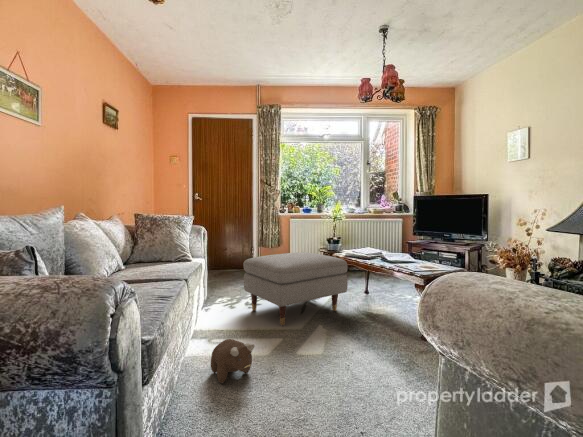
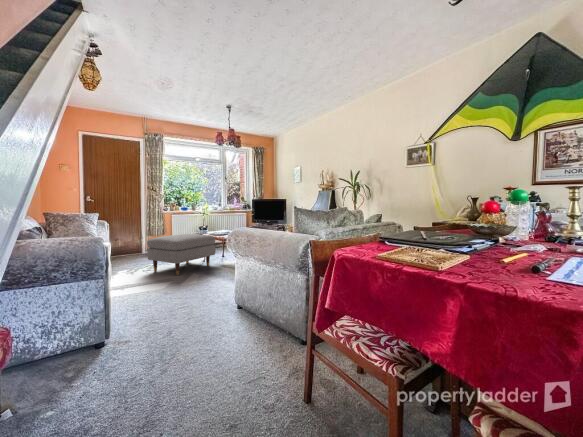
plush toy: present [211,339,255,383] -> none [142,276,170,299]

